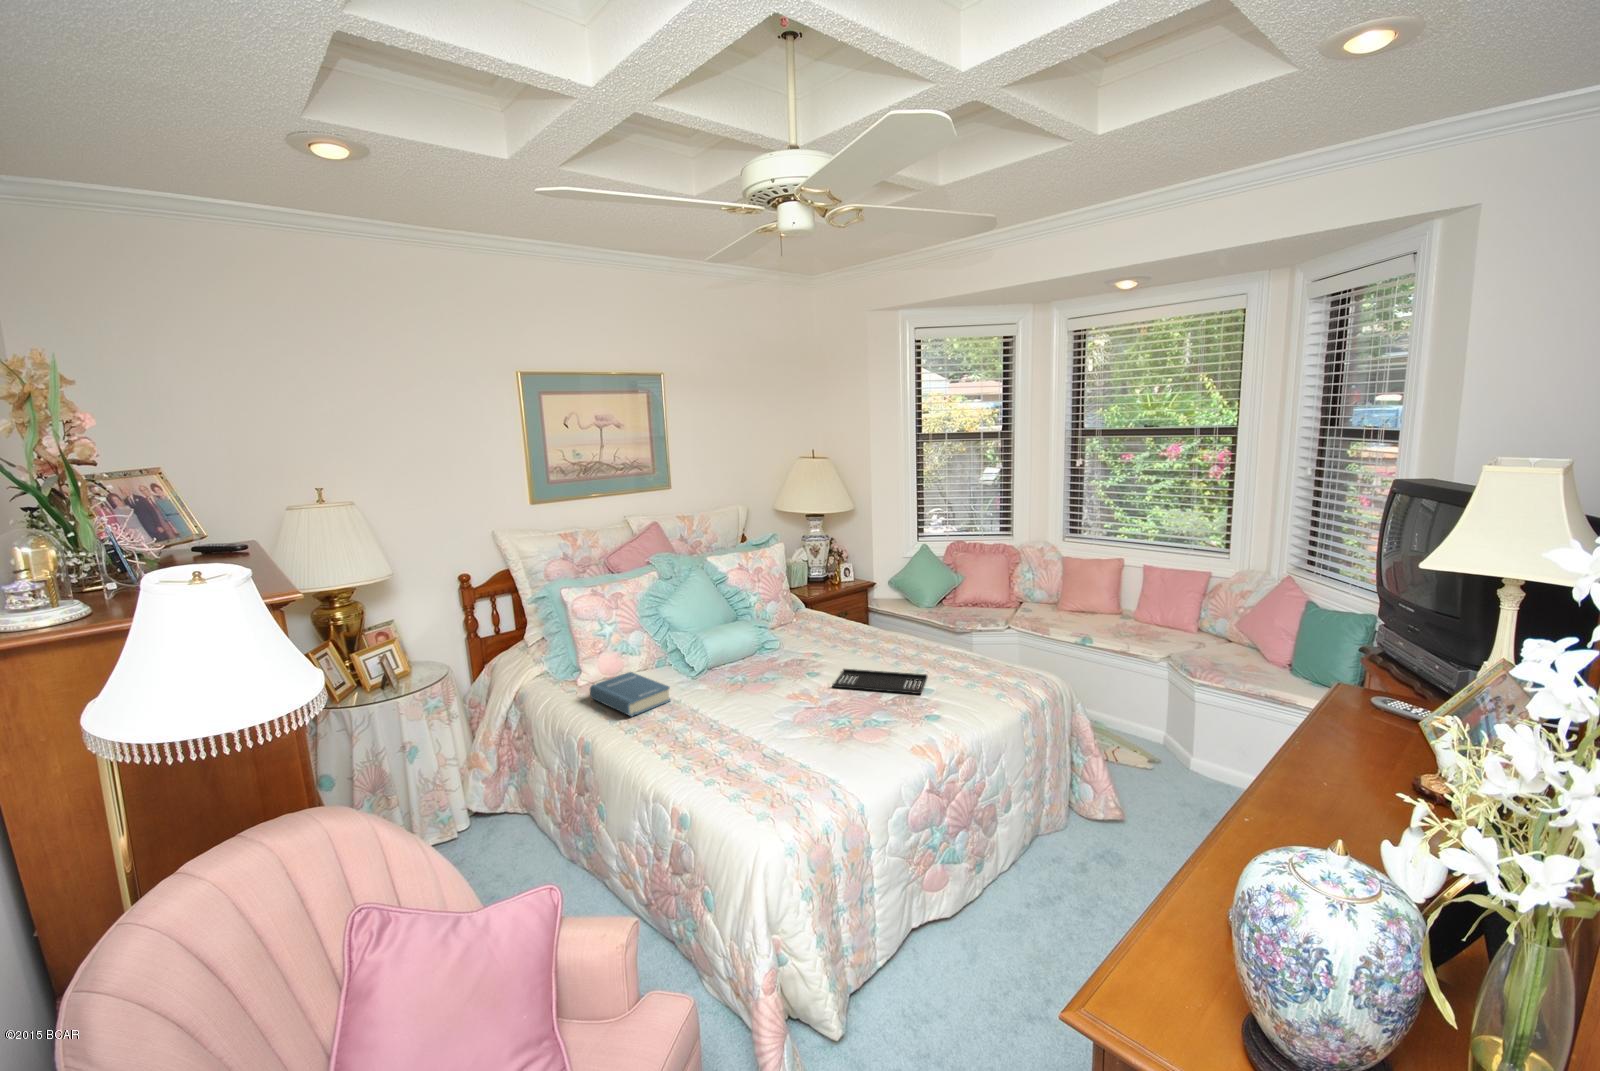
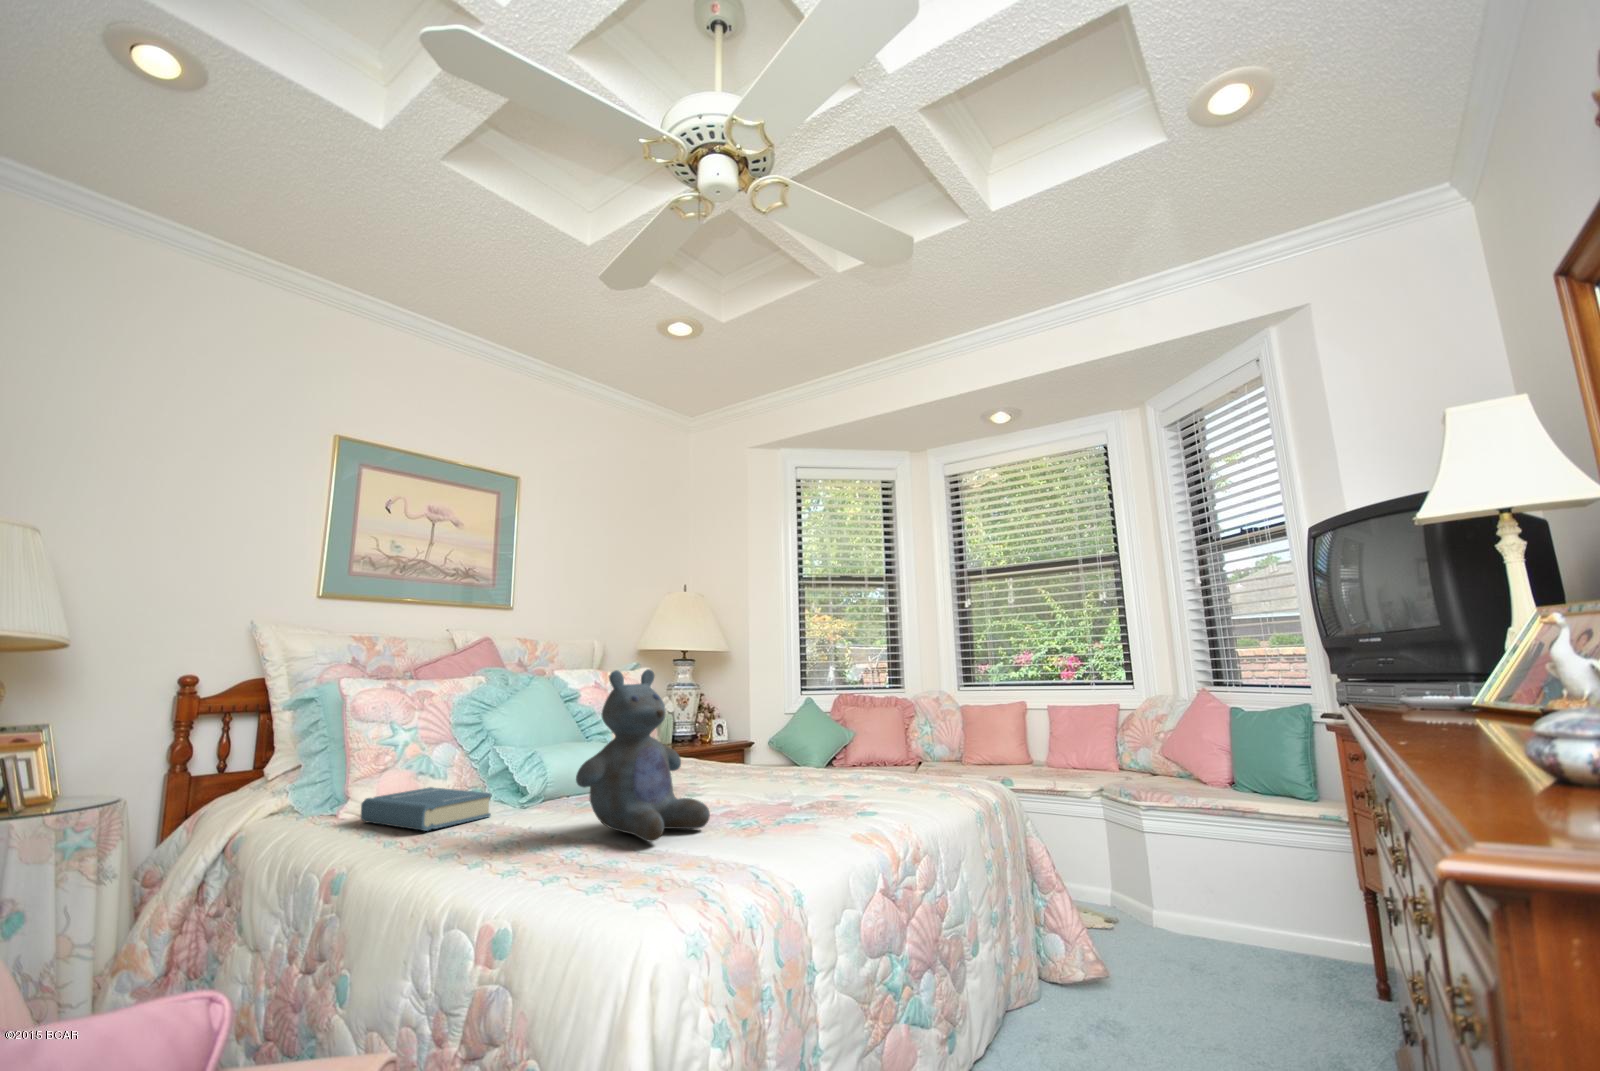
stuffed bear: none [721,622,813,750] -> present [576,669,710,842]
tray: present [832,669,927,694] -> none [727,777,849,793]

